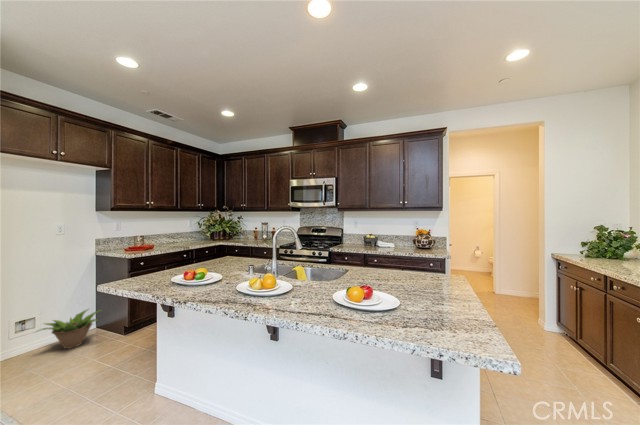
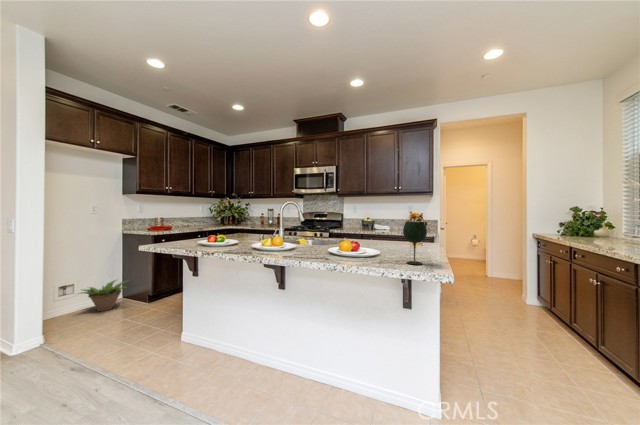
wine glass: none [435,272,468,333] -> present [403,222,427,265]

